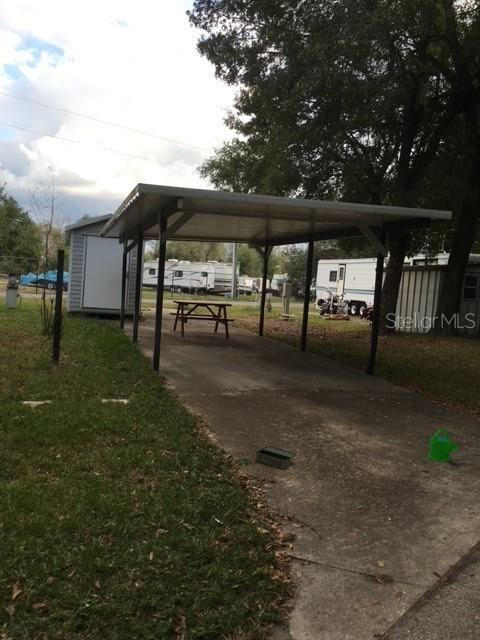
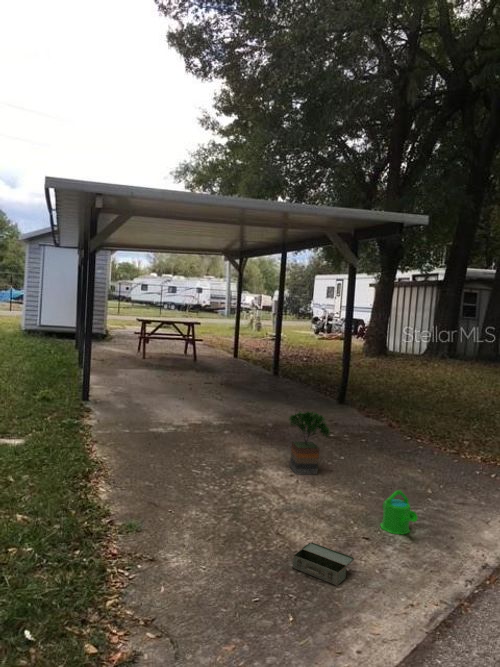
potted tree: none [345,374,381,424] -> present [289,412,330,475]
toolbox: present [255,446,297,469] -> present [293,543,354,586]

